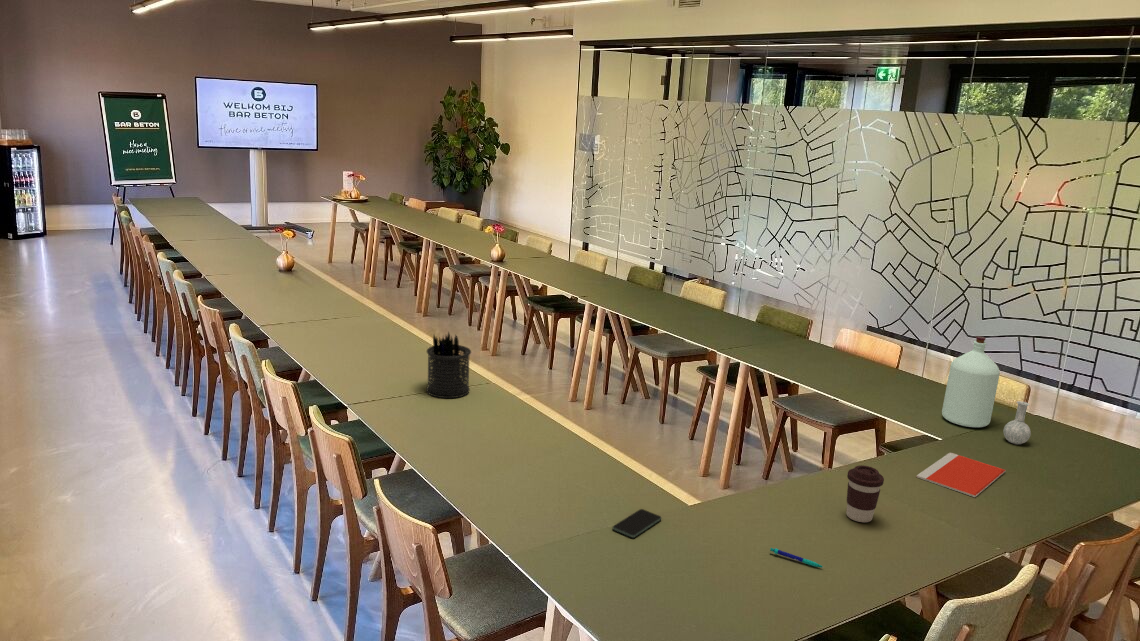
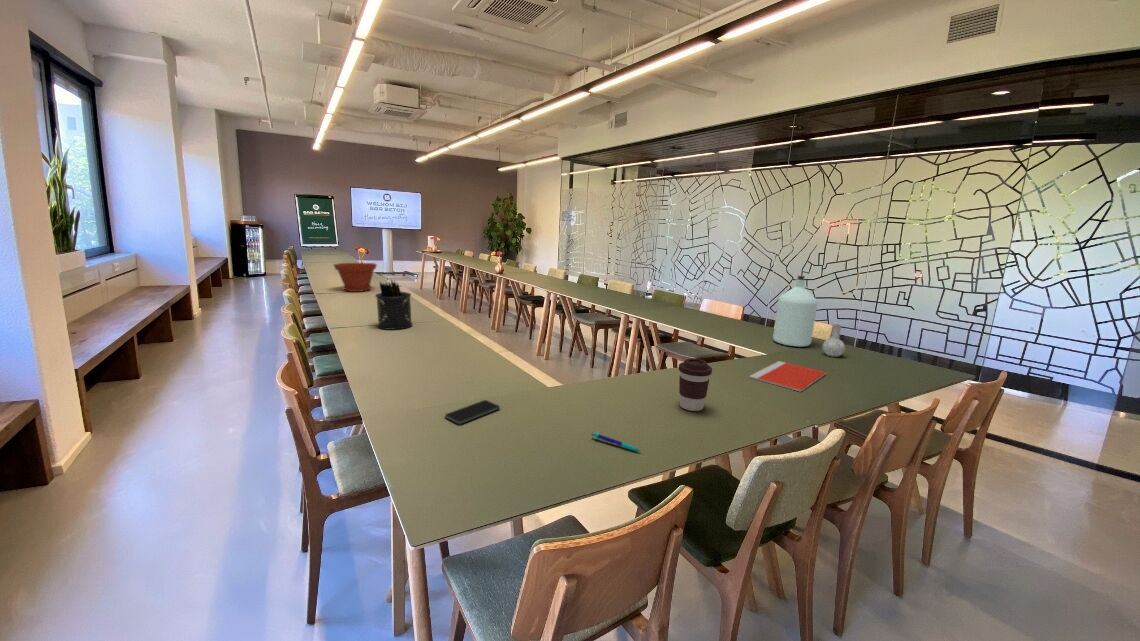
plant pot: none [297,269,358,317] -> present [334,263,377,292]

